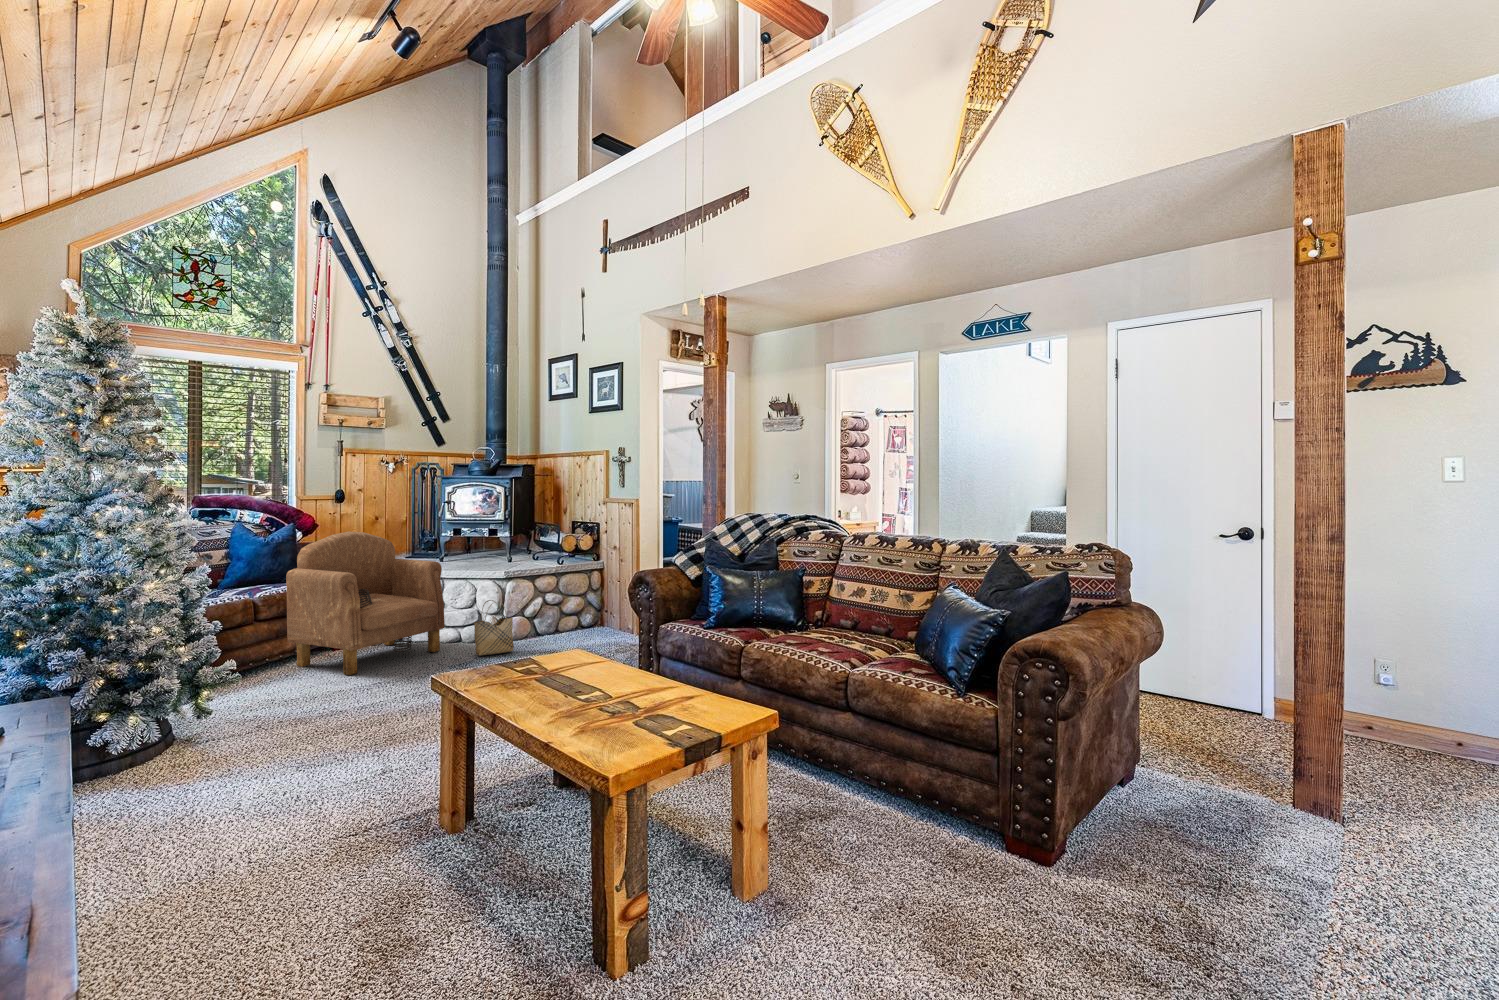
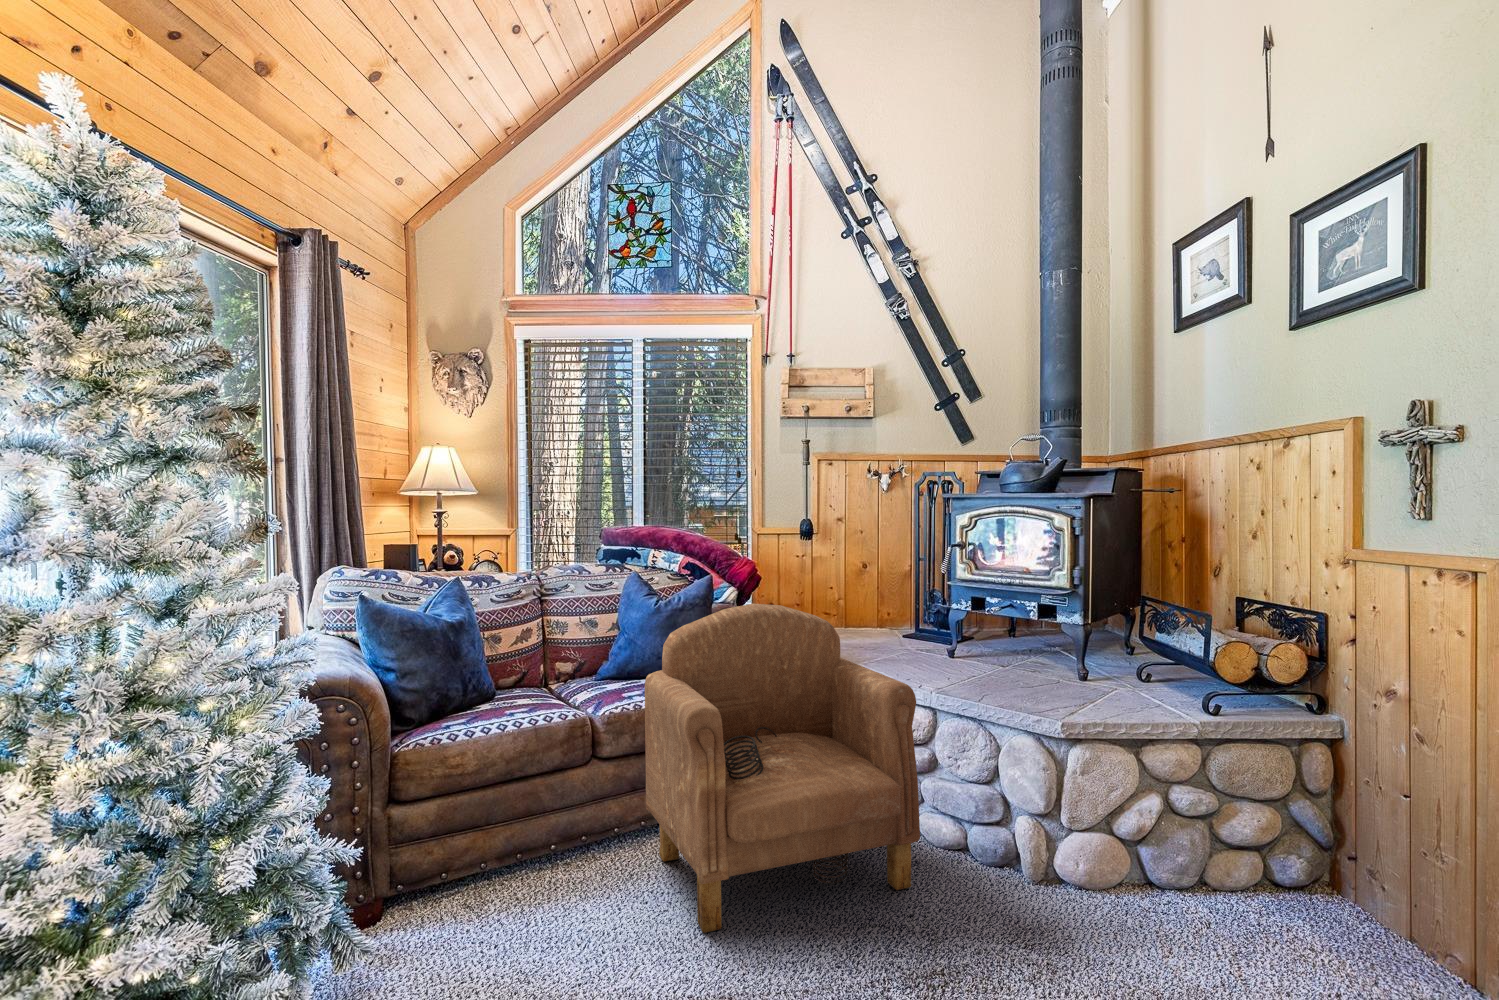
woven basket: present [474,600,514,656] -> none [976,802,1080,959]

